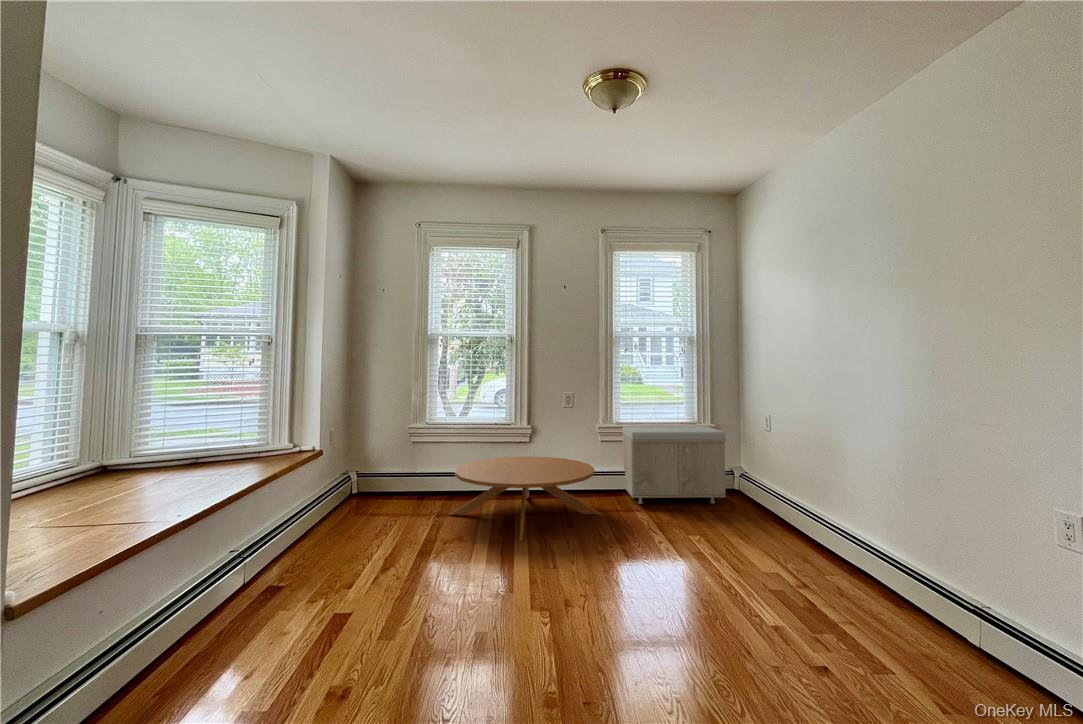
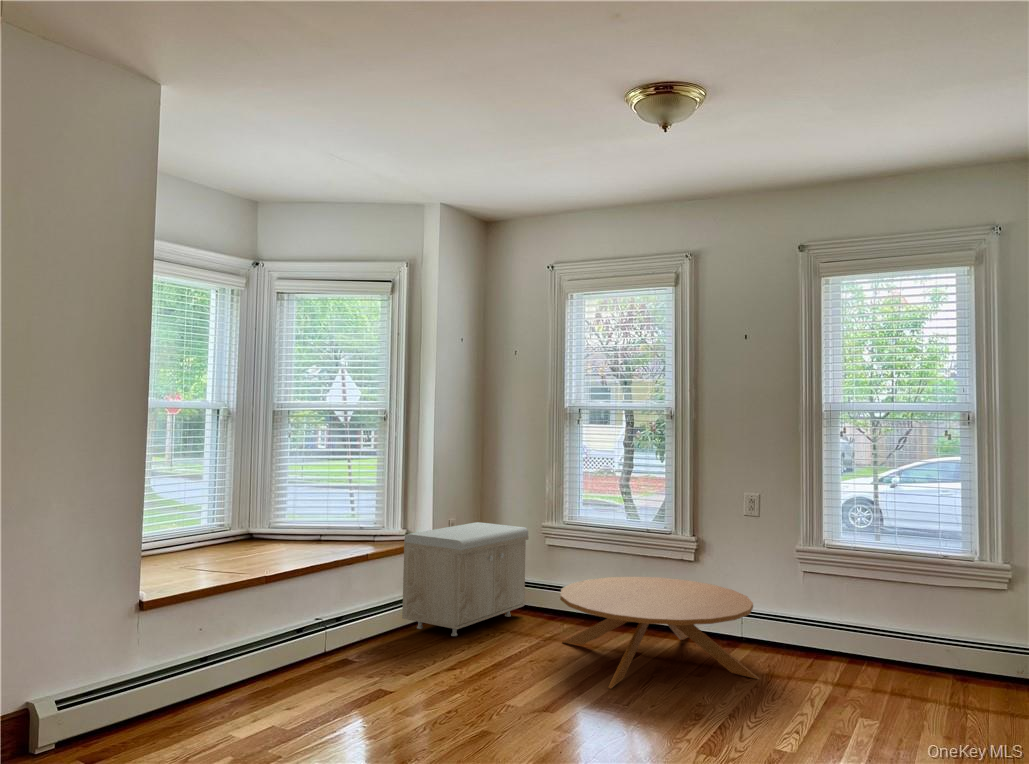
storage bench: present [623,426,726,504] -> present [402,522,529,636]

